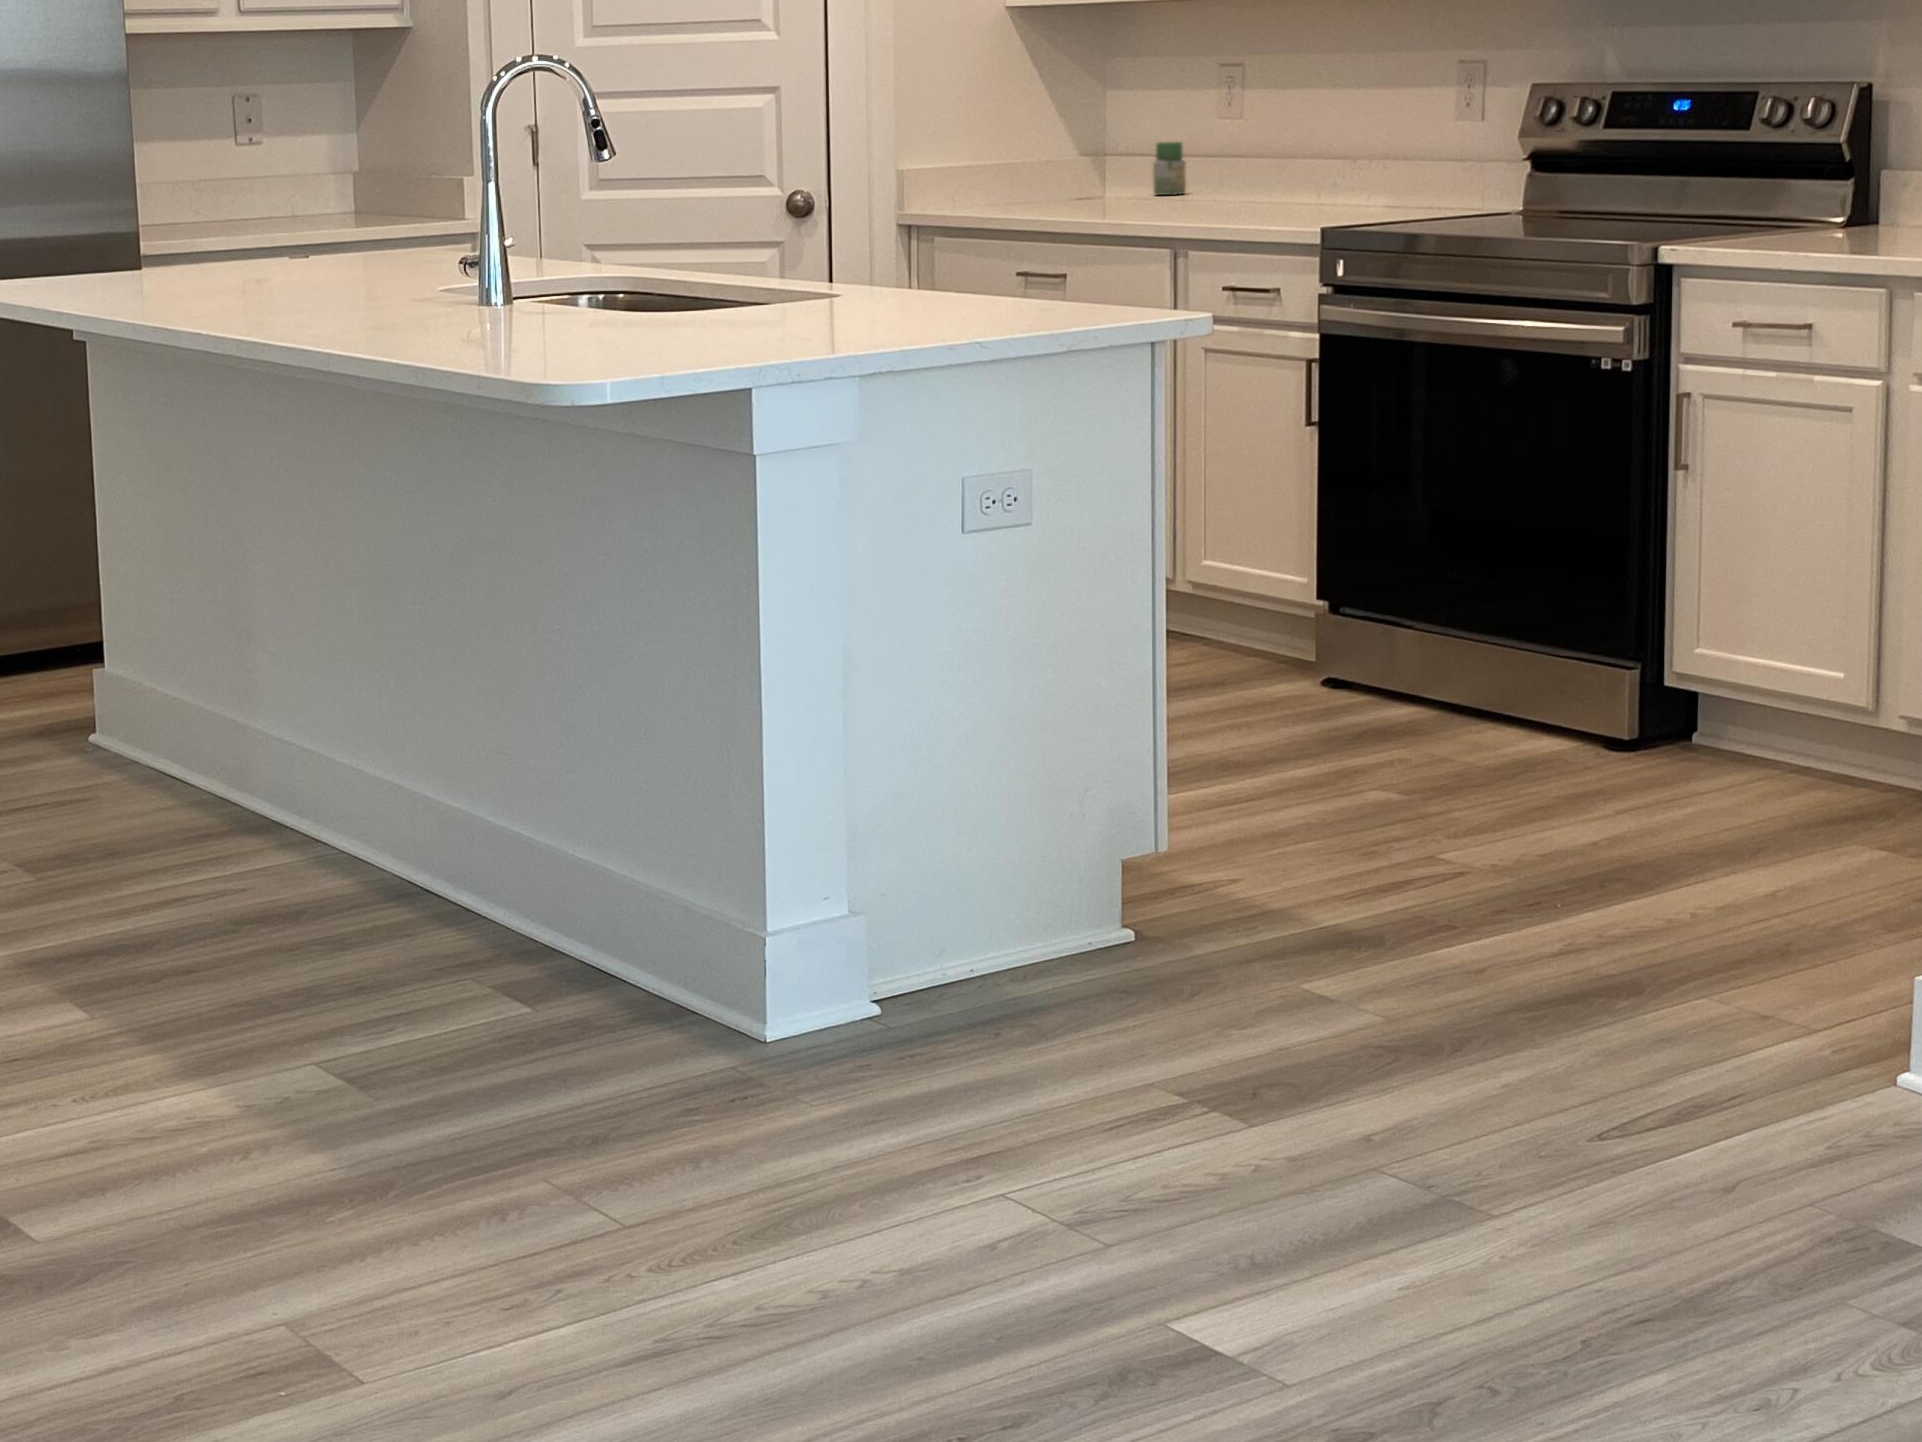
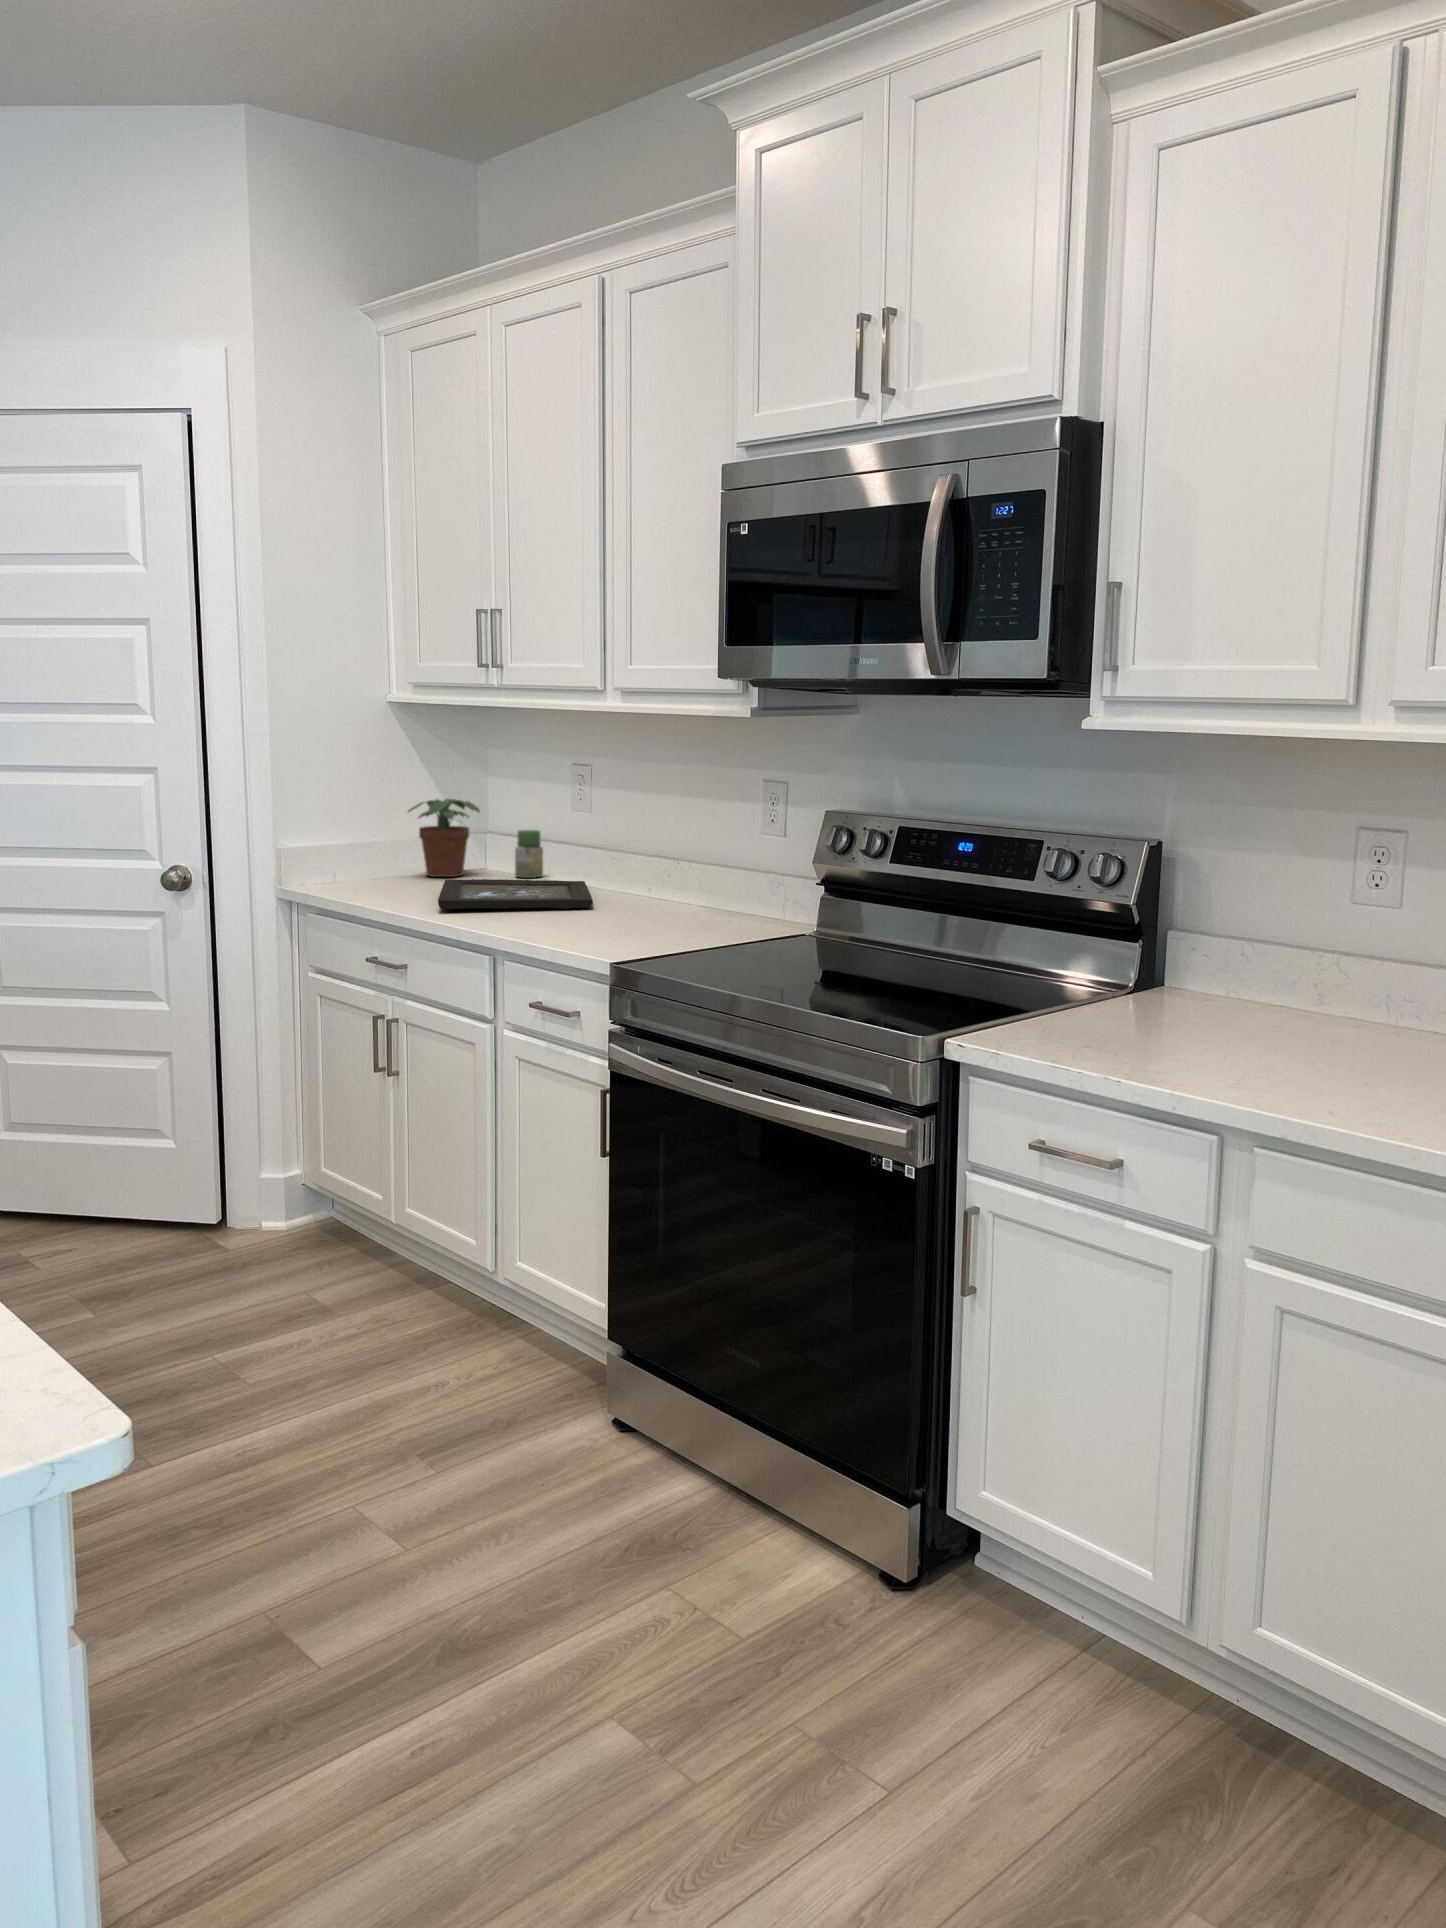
potted plant: none [1032,111,1113,199] -> present [408,799,480,877]
tray: none [1087,192,1269,212] -> present [438,879,593,909]

